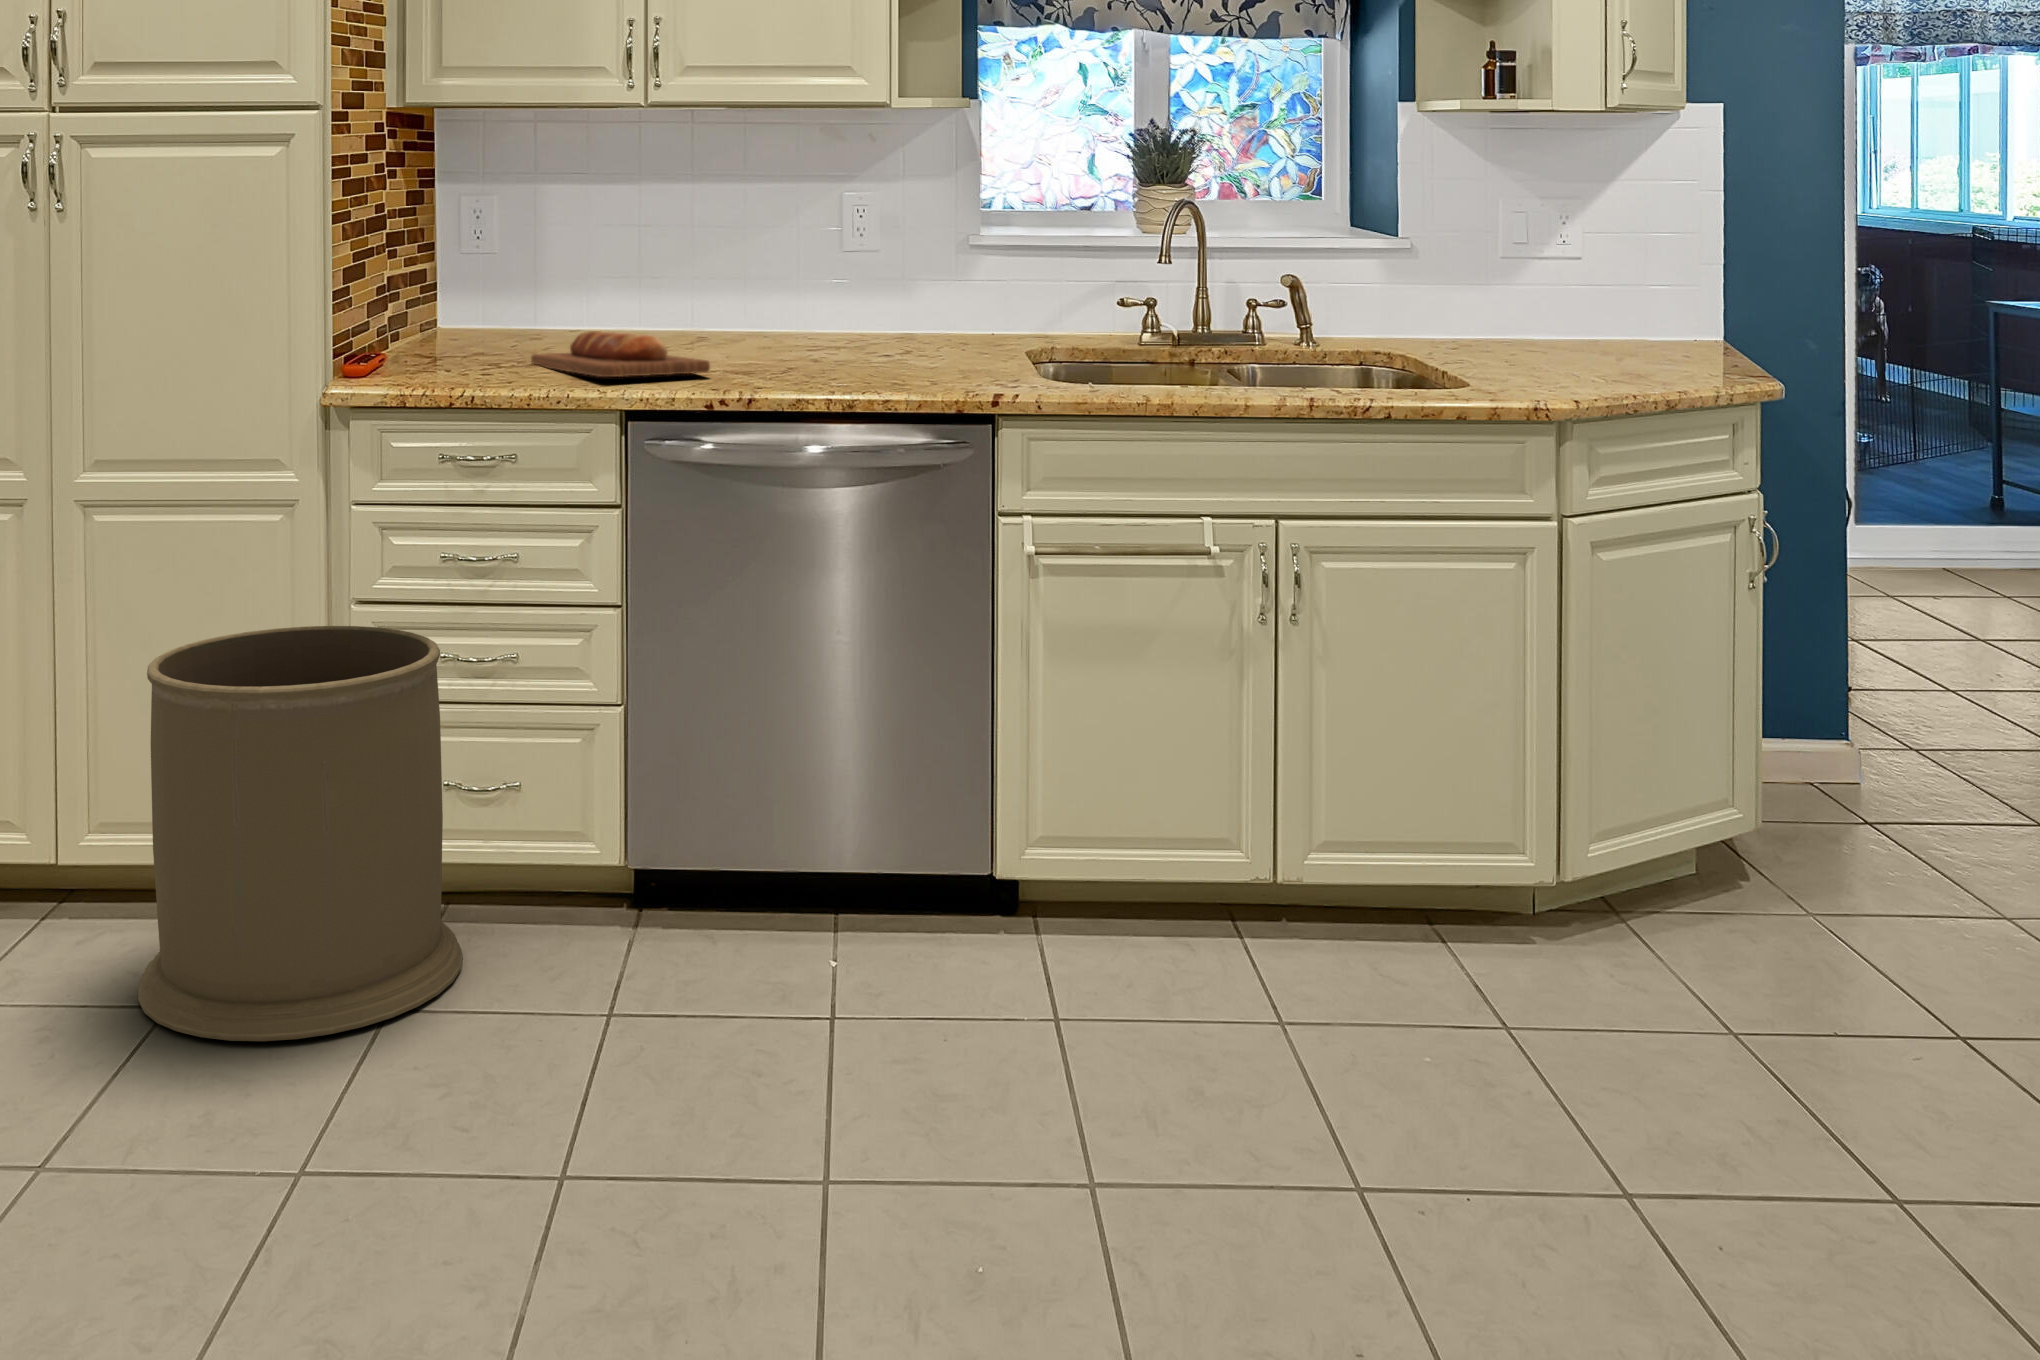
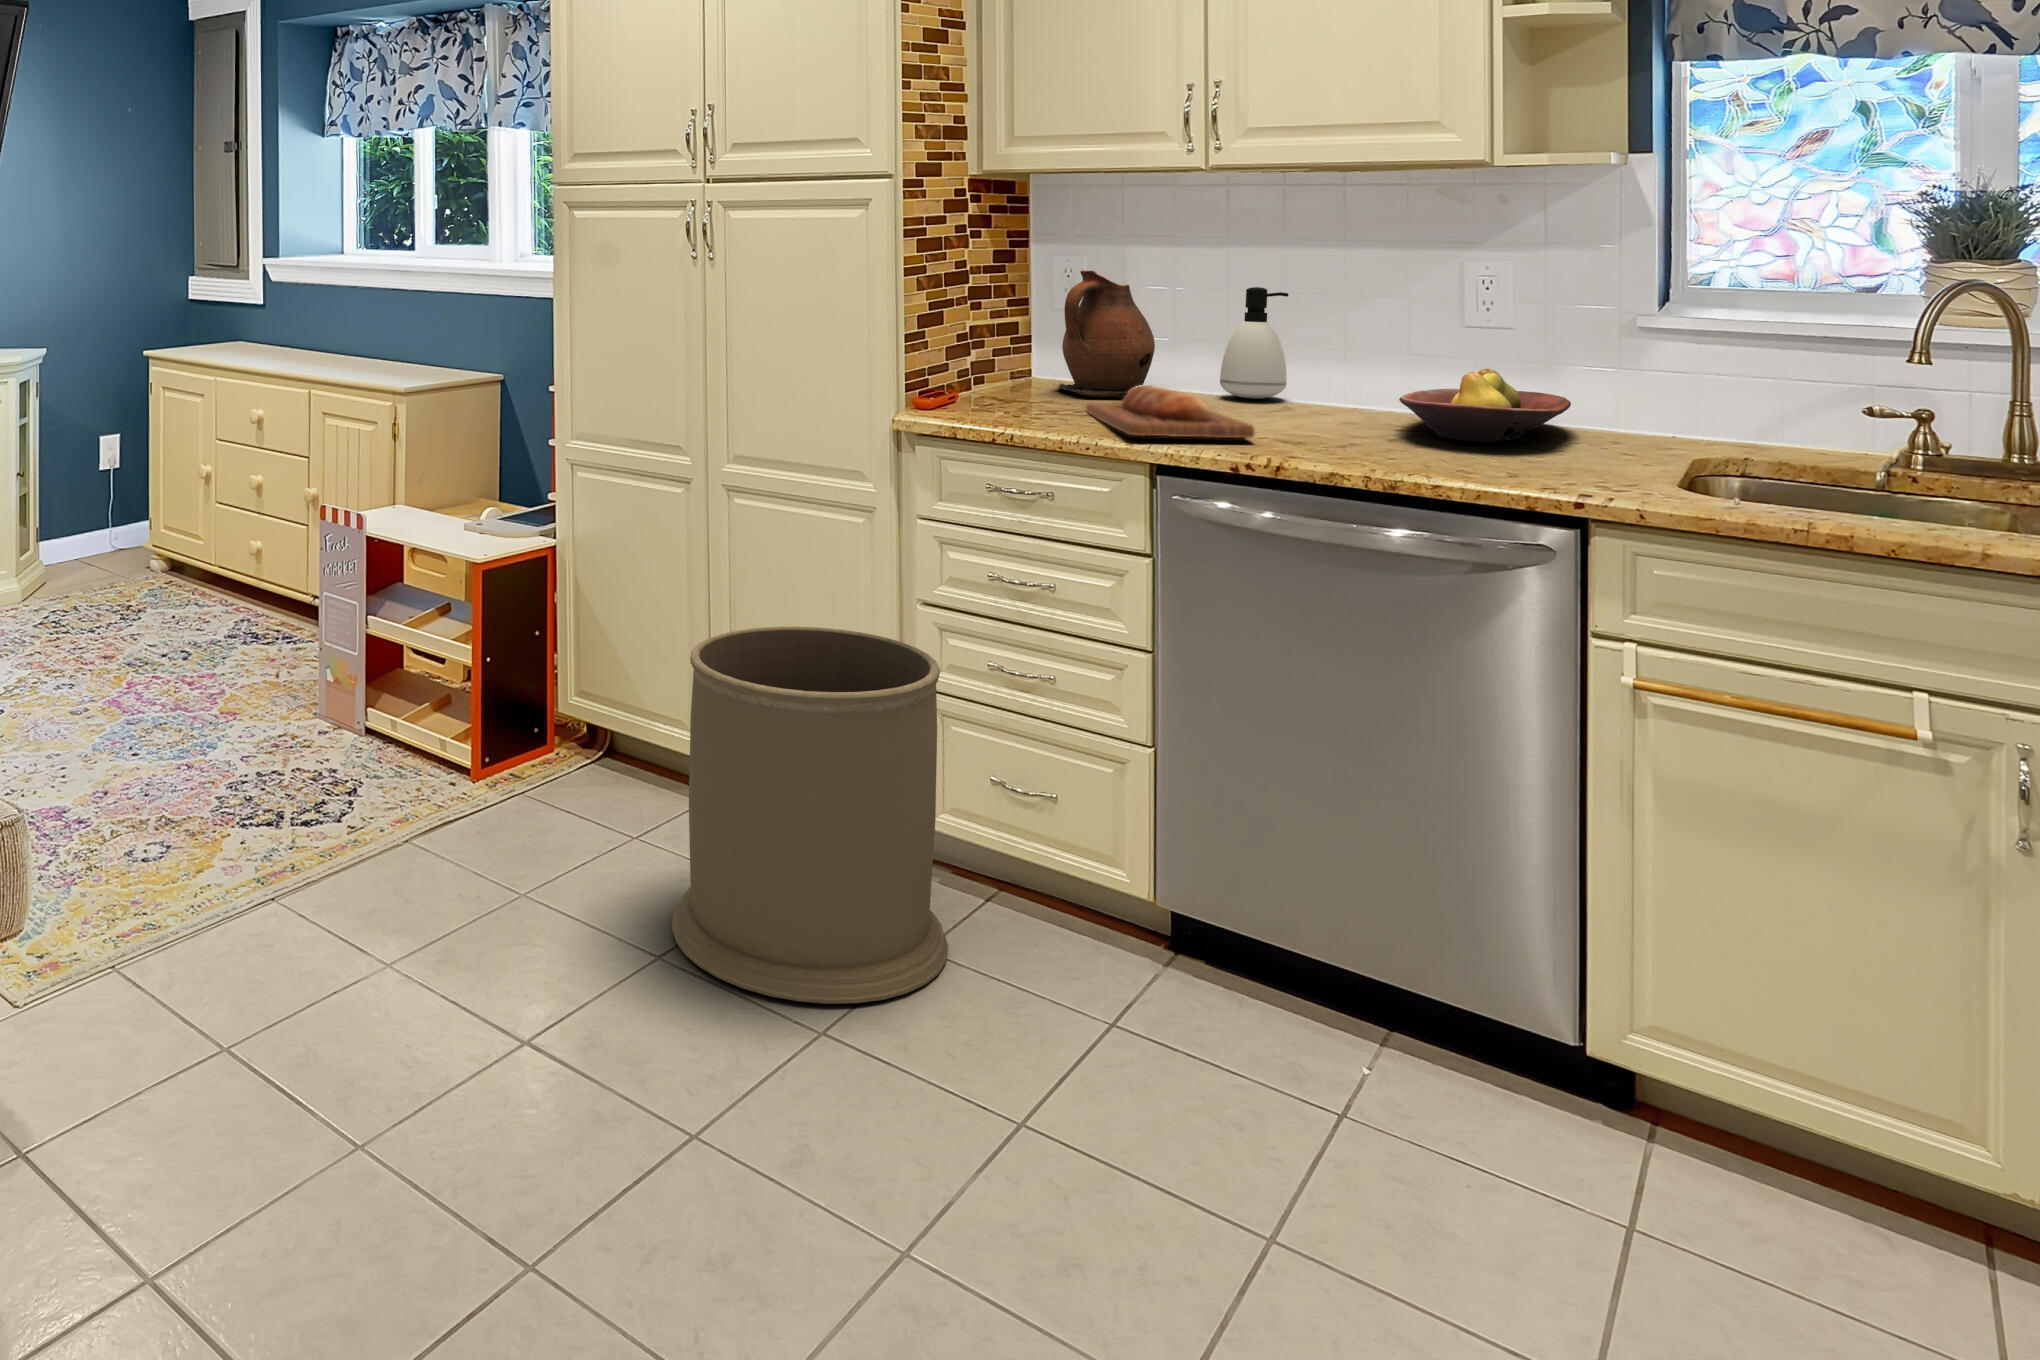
ceramic pitcher: none [475,217,593,346] -> present [1058,271,1155,393]
soap dispenser: none [640,232,699,343] -> present [1220,287,1289,399]
fruit bowl: none [813,300,938,363] -> present [1399,368,1571,442]

